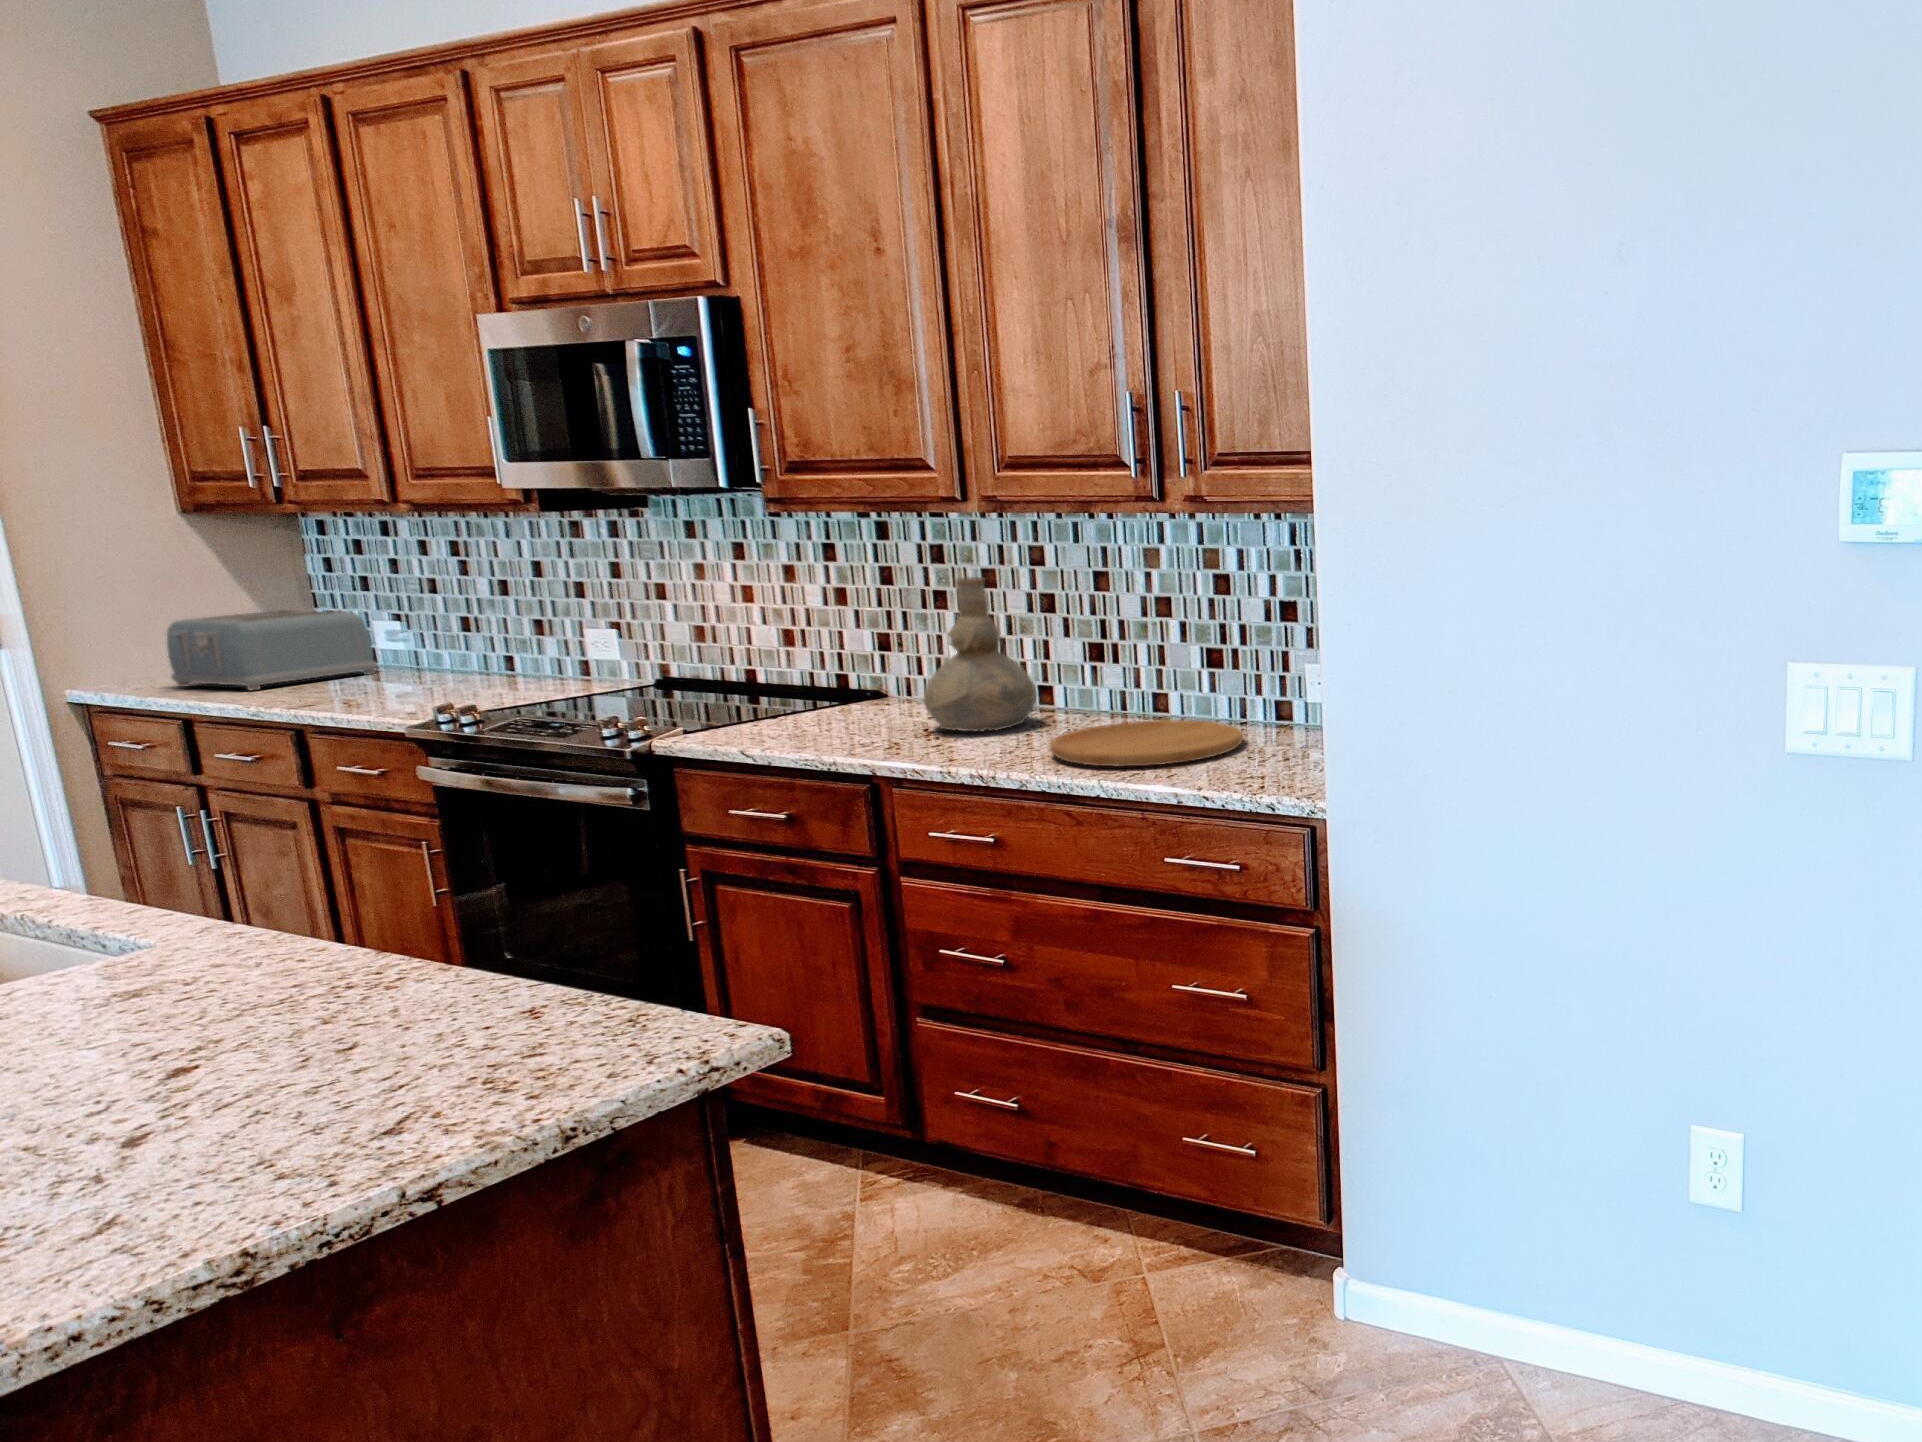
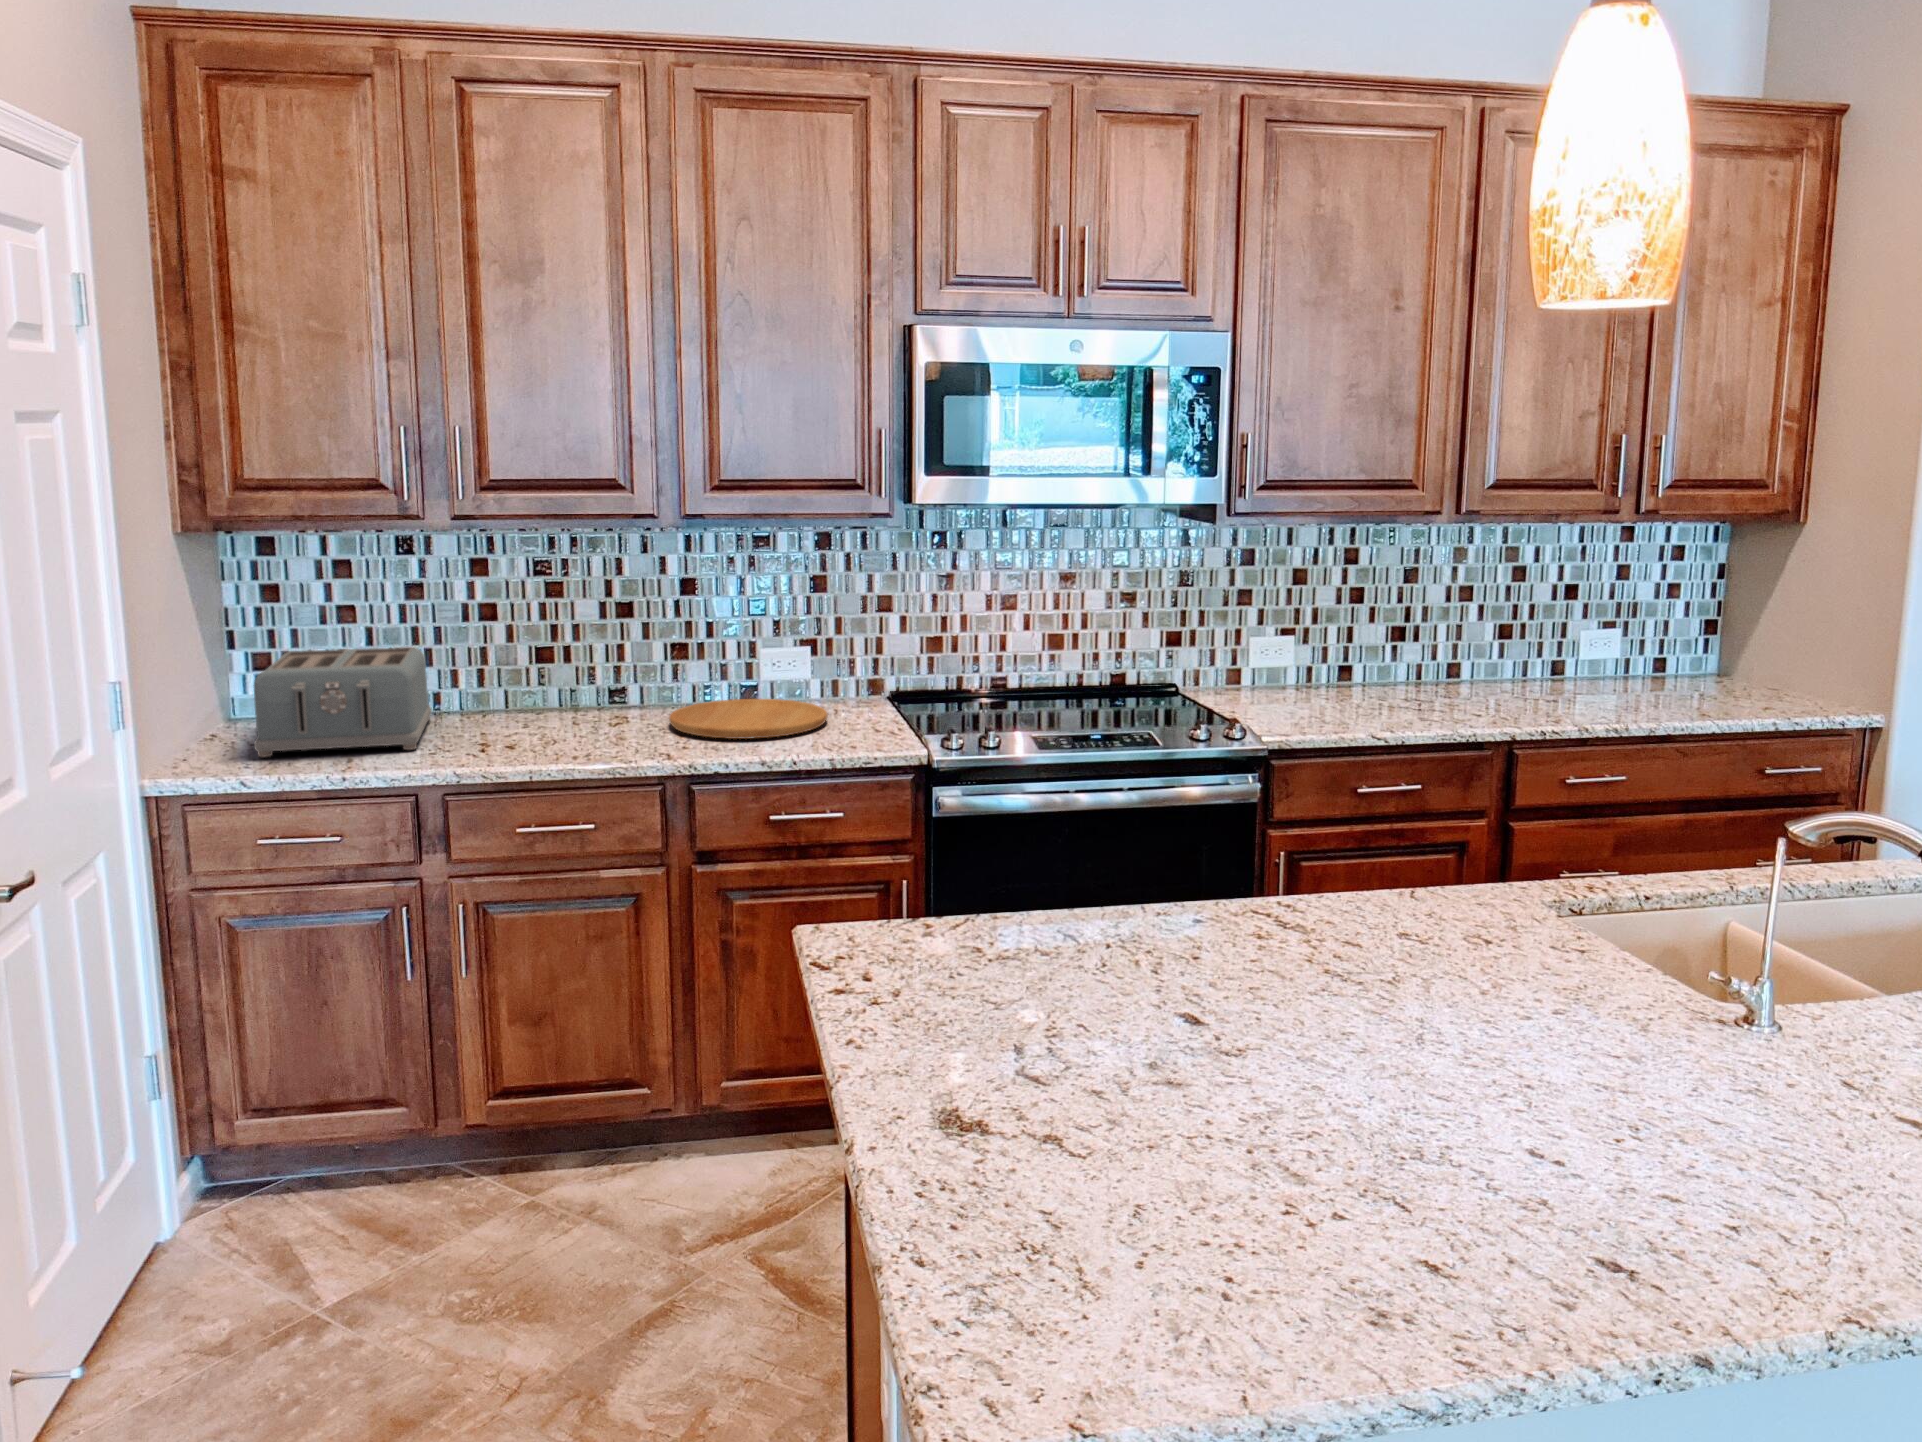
vase: present [924,577,1037,732] -> none [1343,576,1436,703]
cutting board: present [1050,720,1243,766] -> present [669,699,828,739]

